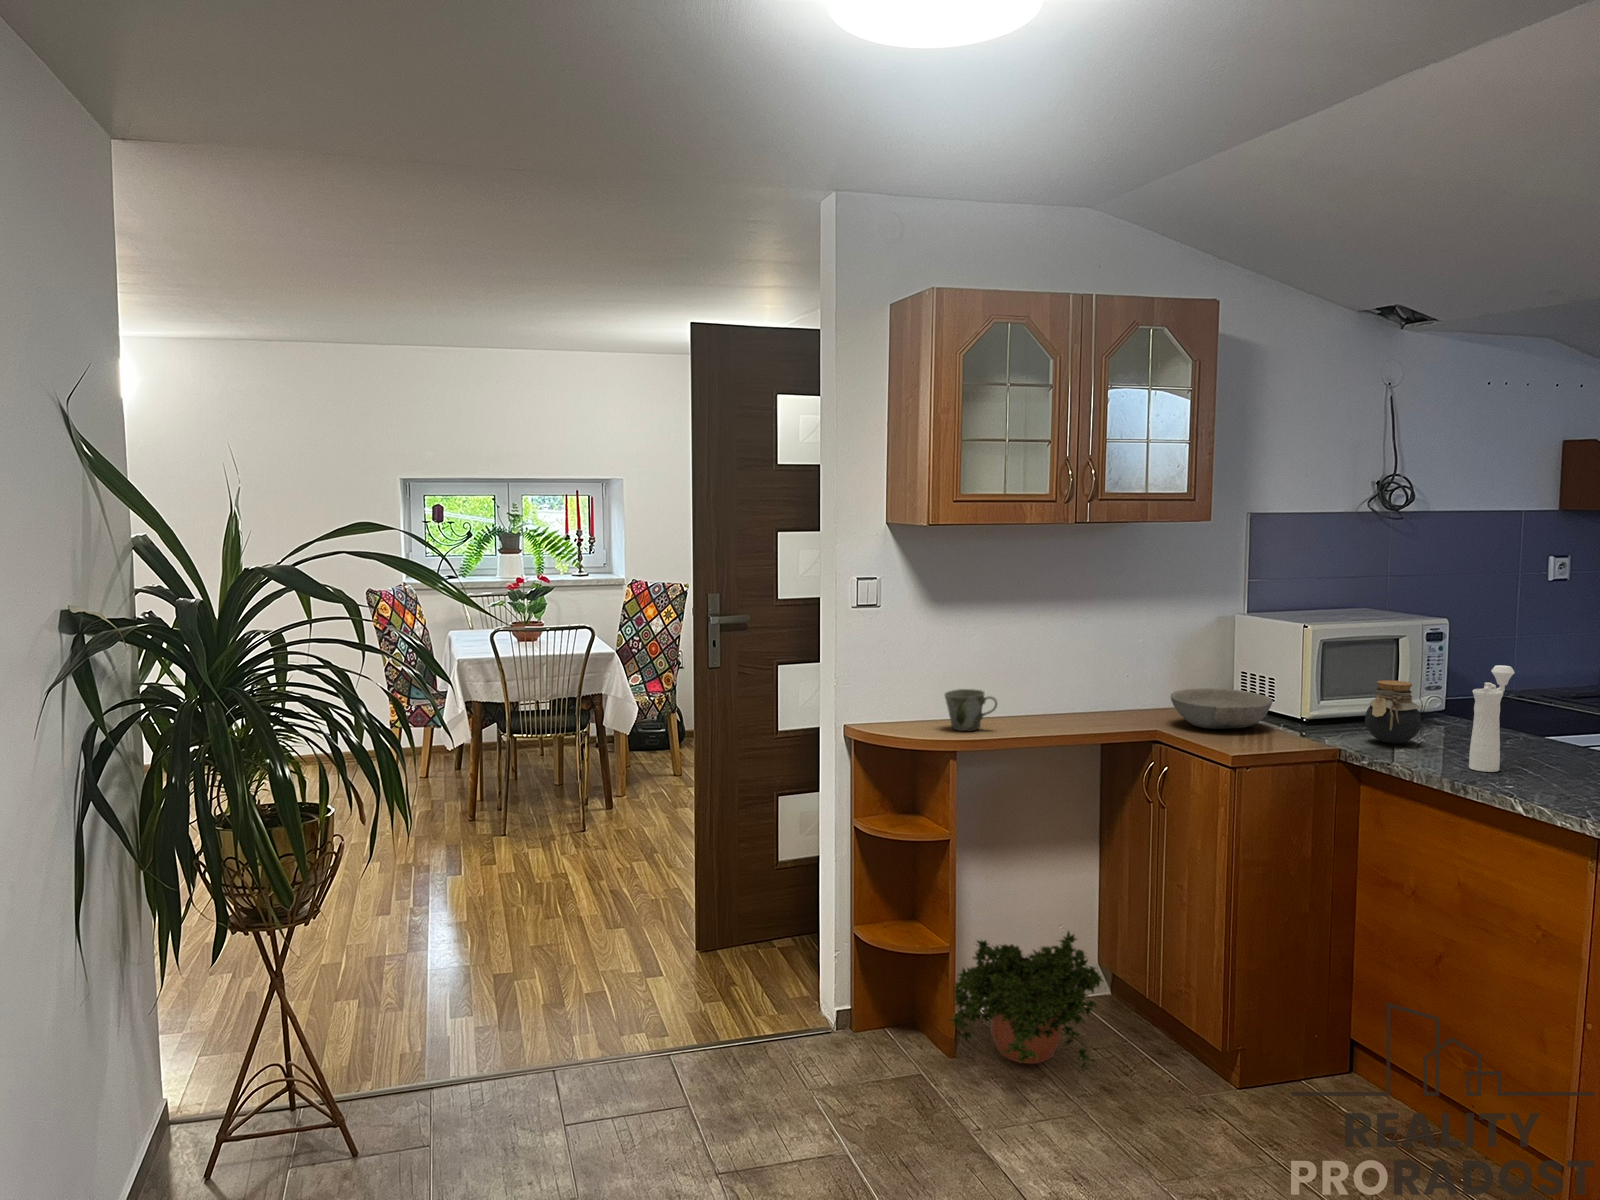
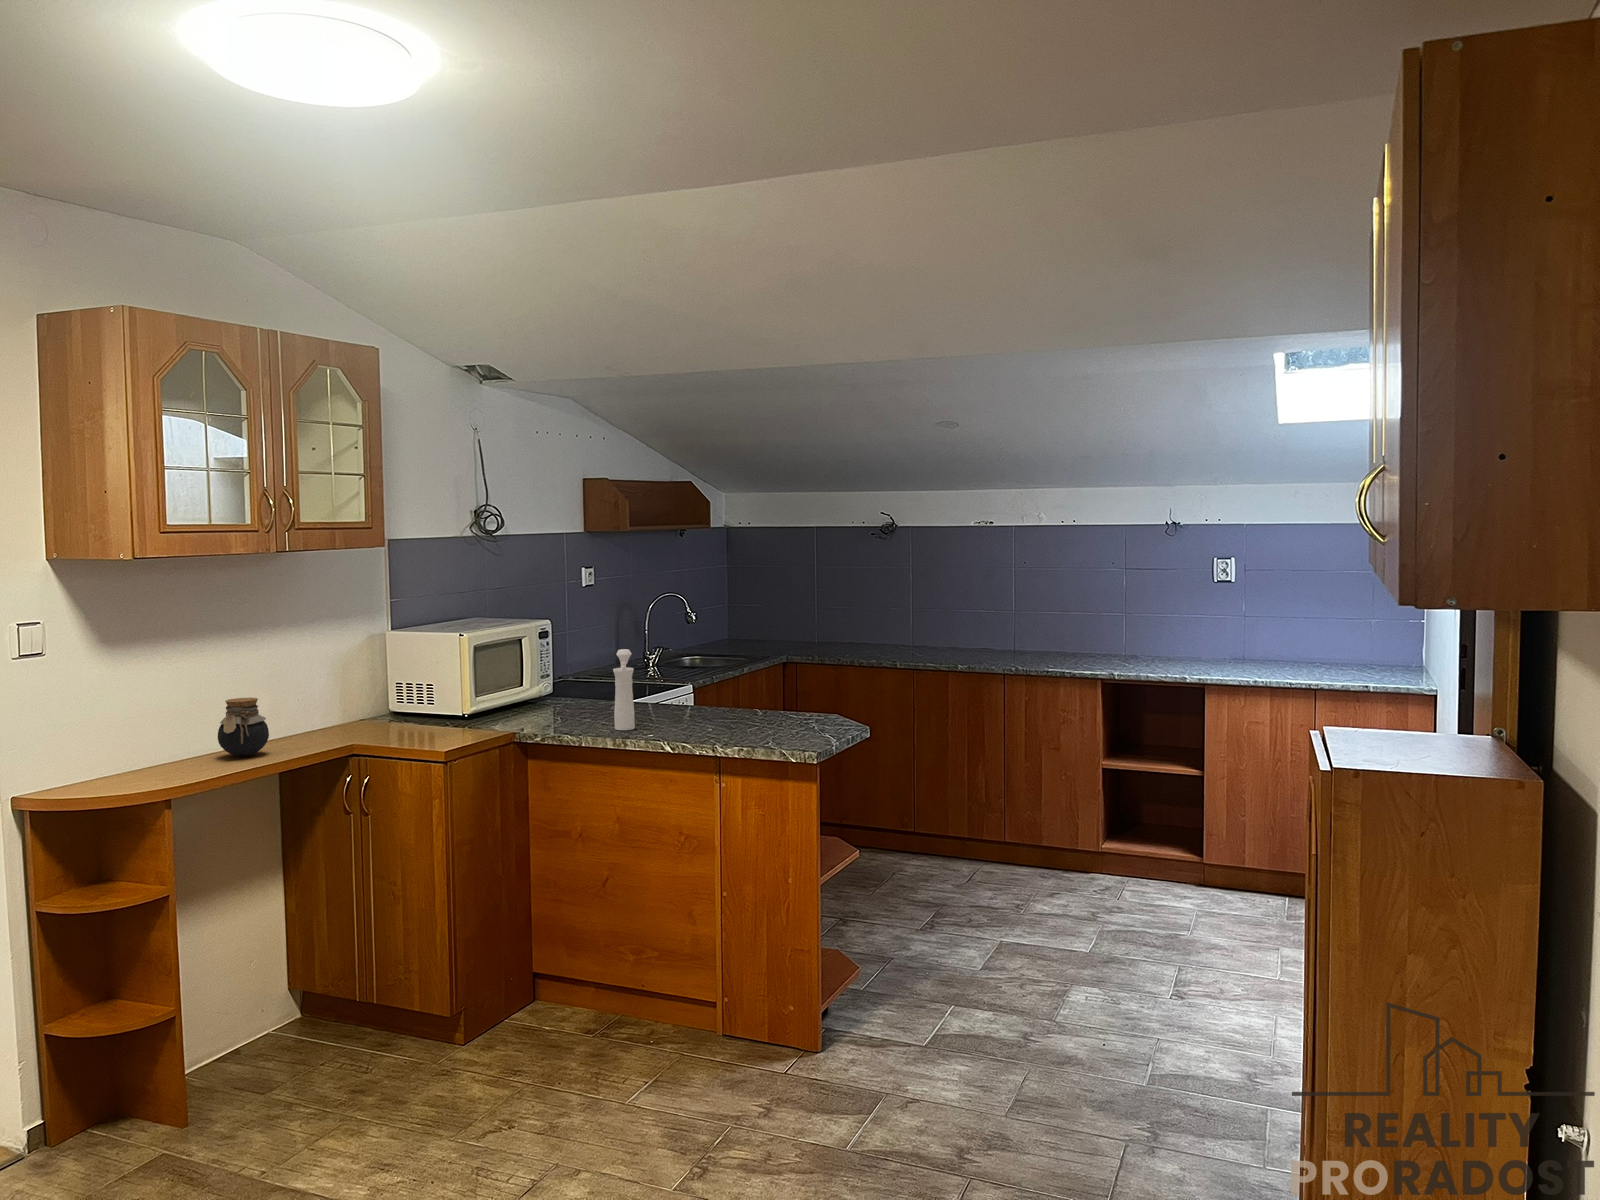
jar: present [1365,680,1421,744] -> present [218,698,269,756]
mug: present [945,689,997,731] -> none [137,732,201,778]
bowl: present [1171,689,1273,729] -> none [353,699,444,736]
potted plant: present [947,932,1103,1071] -> none [159,957,337,1106]

